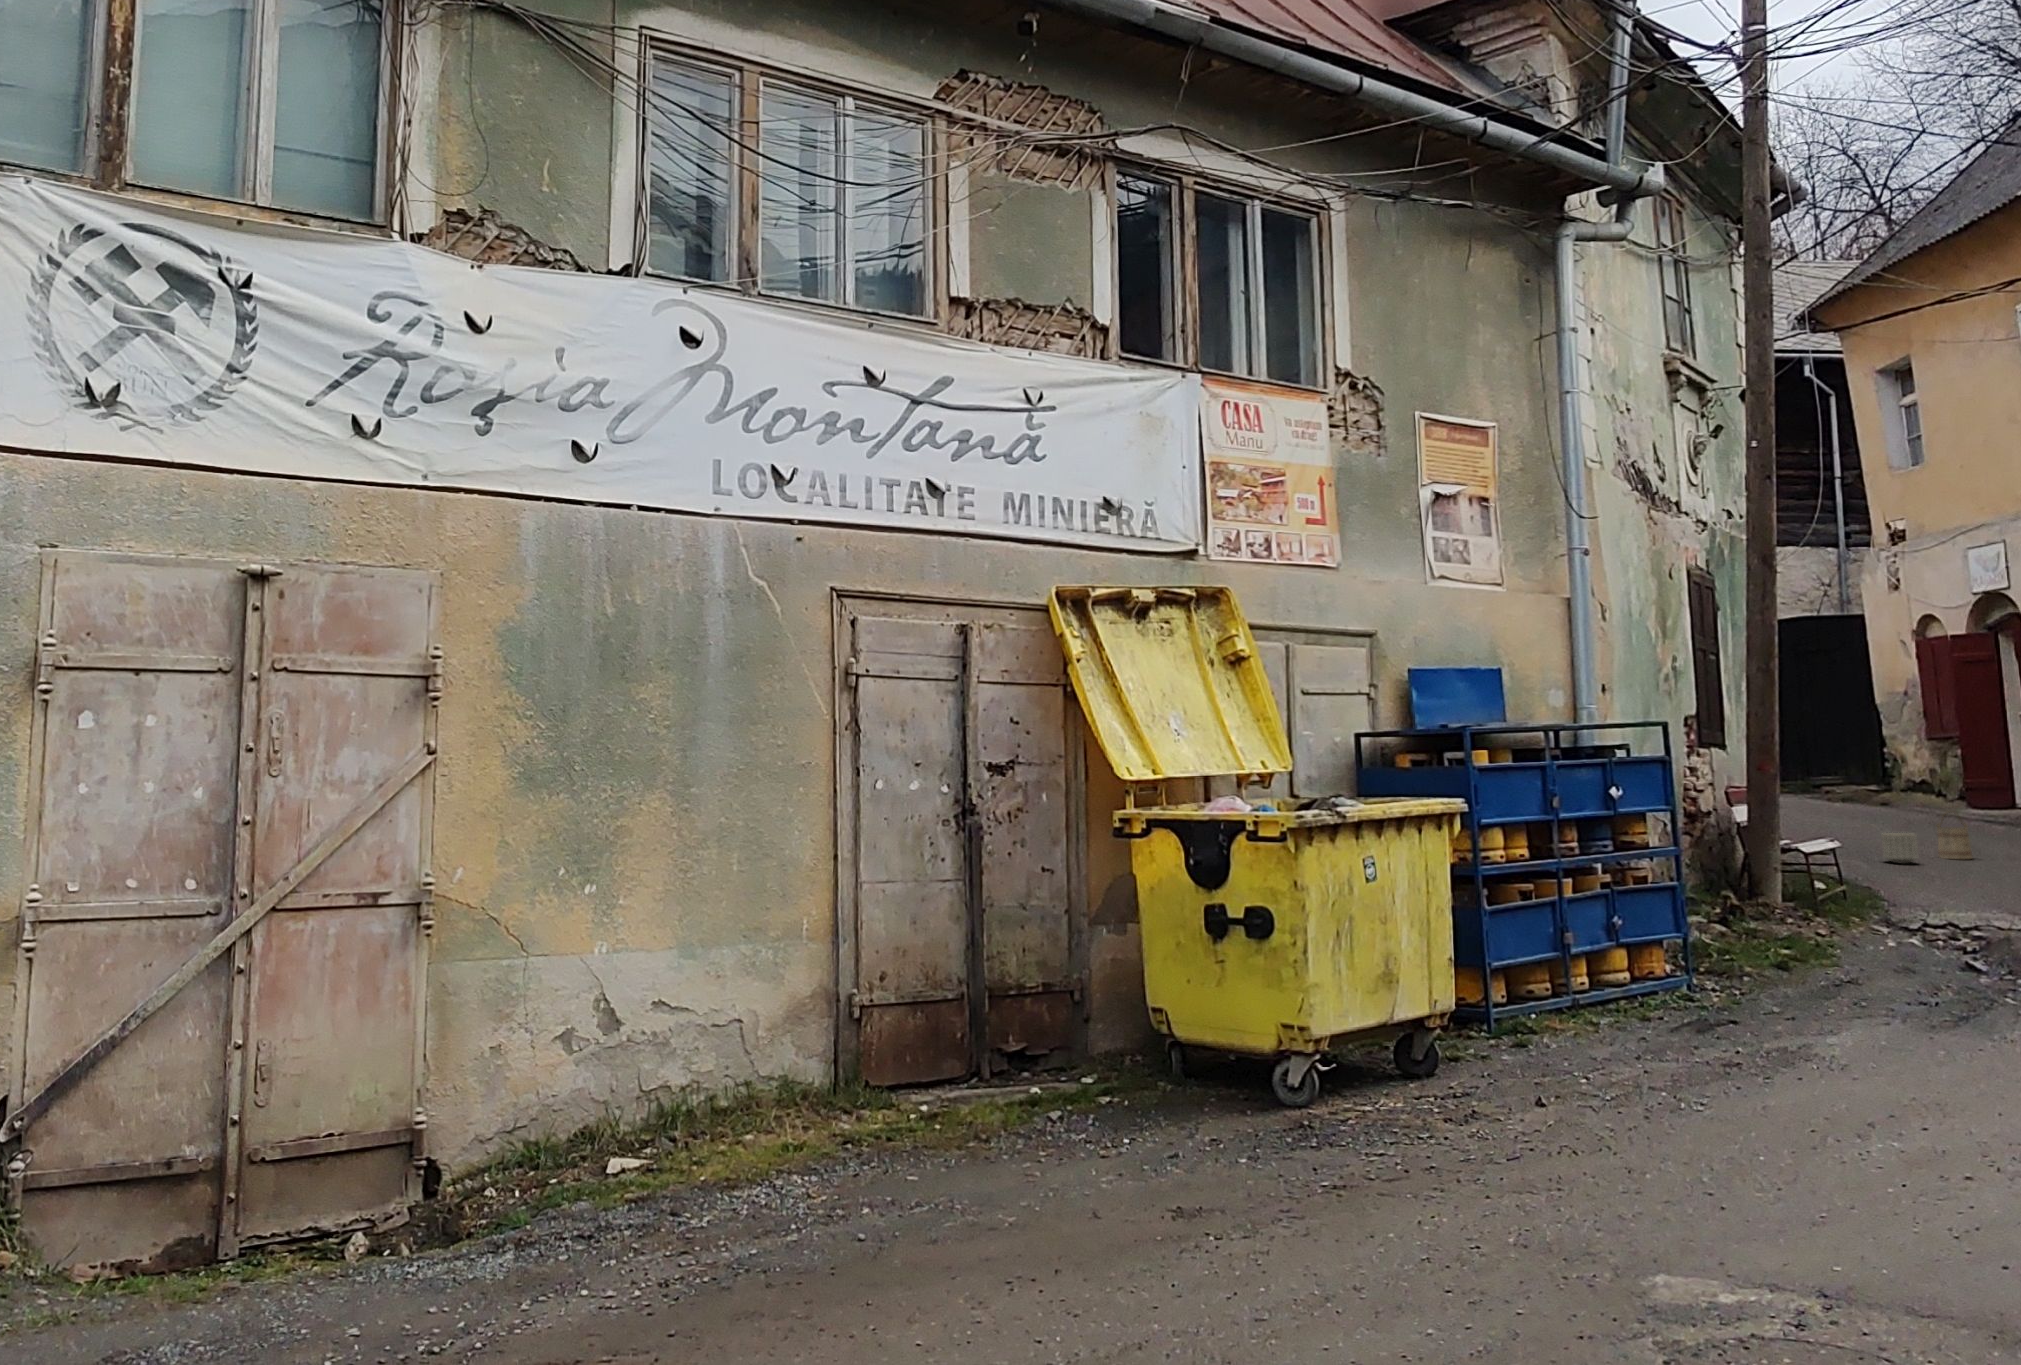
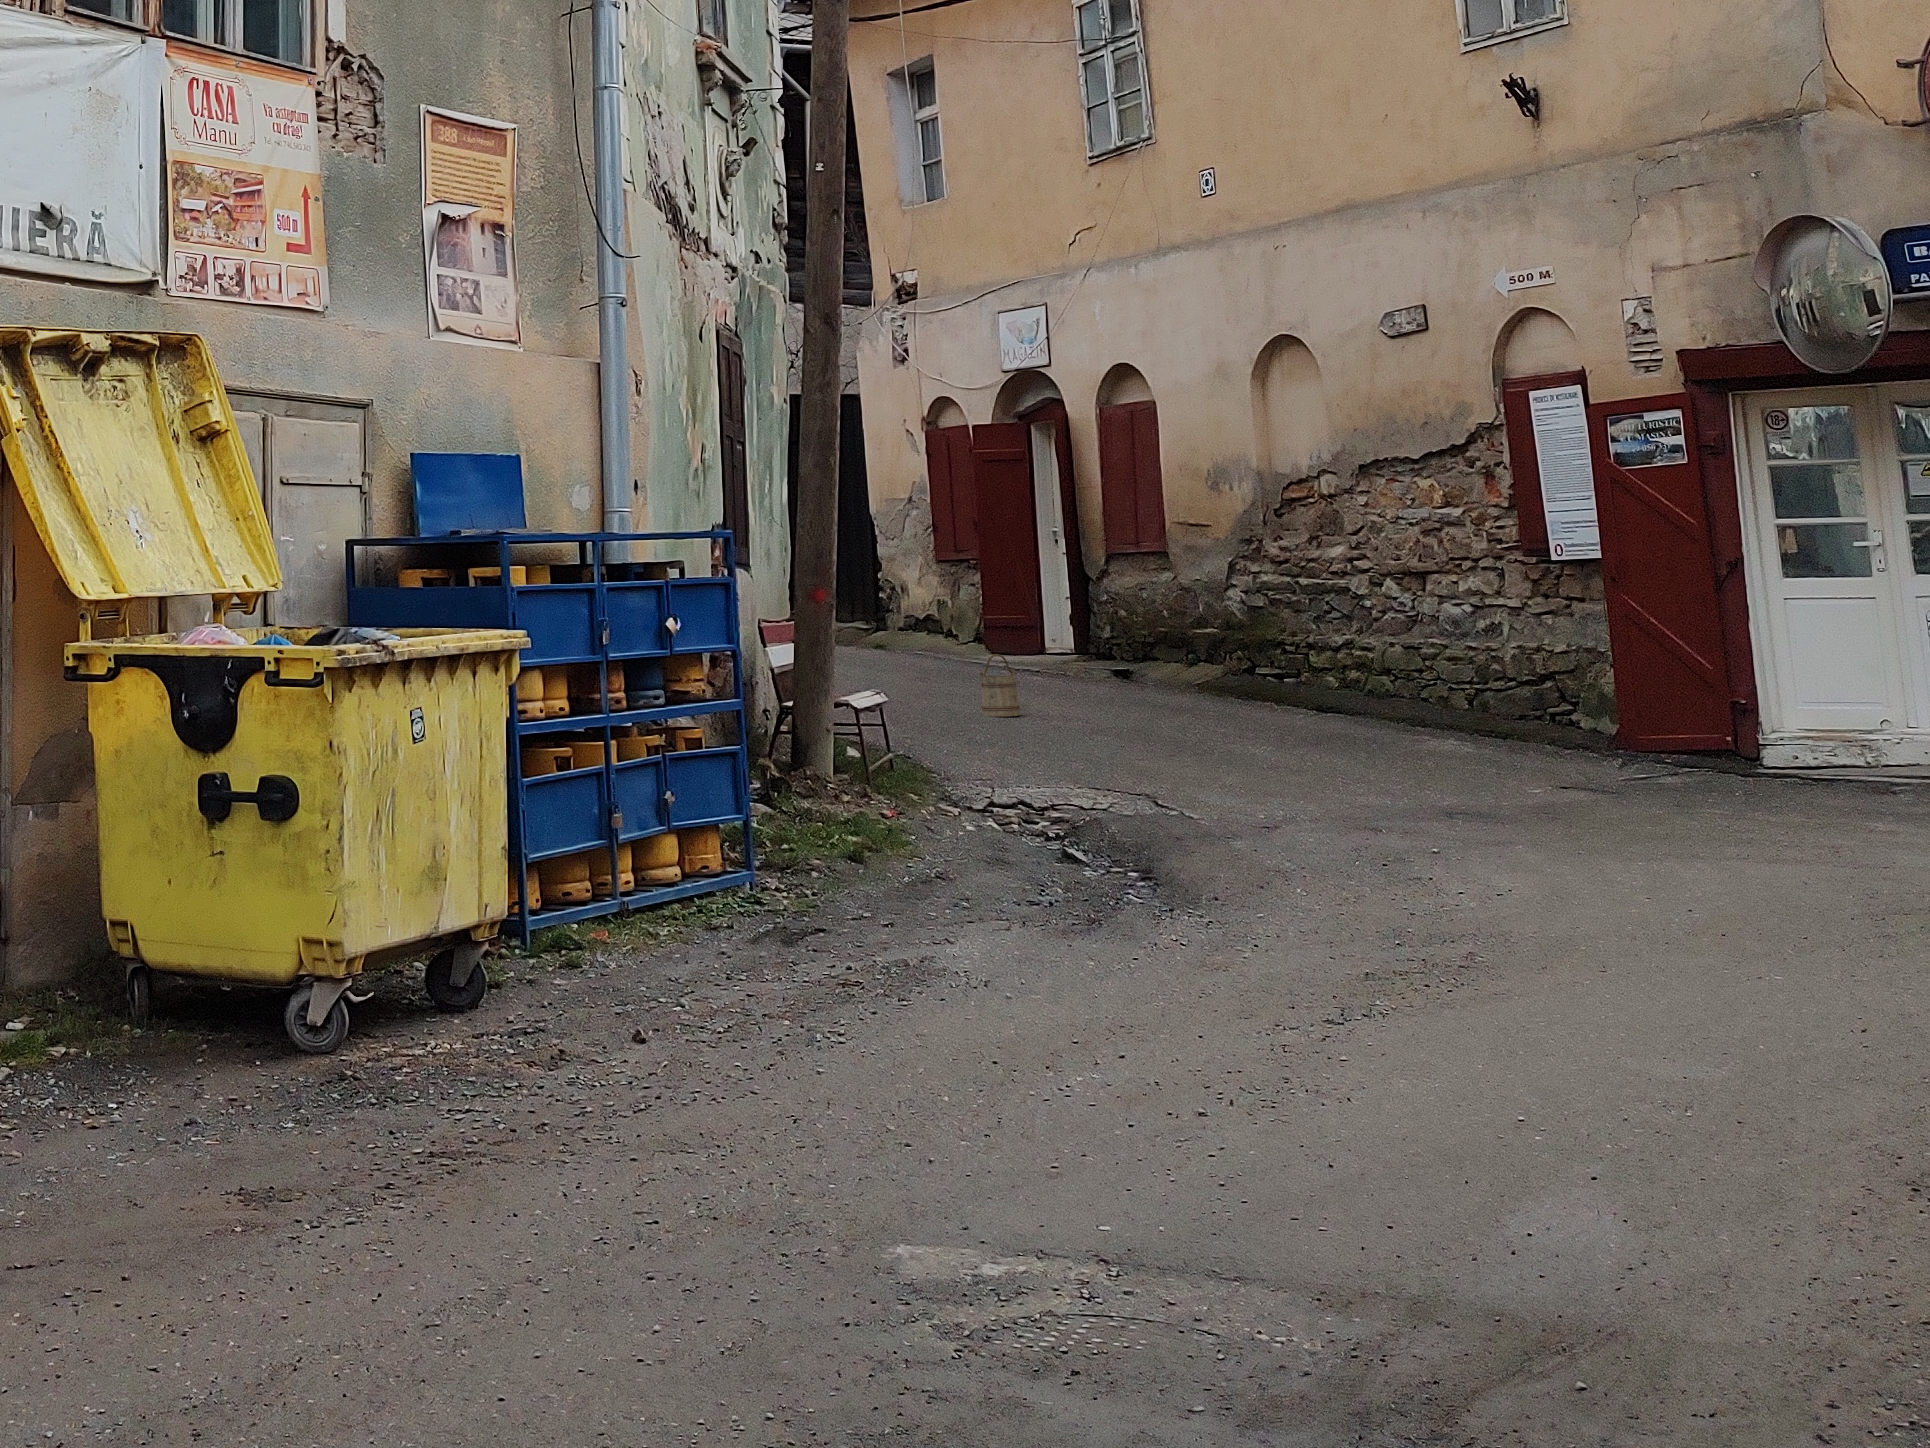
planter: present [1881,833,1919,864] -> none [920,684,962,723]

